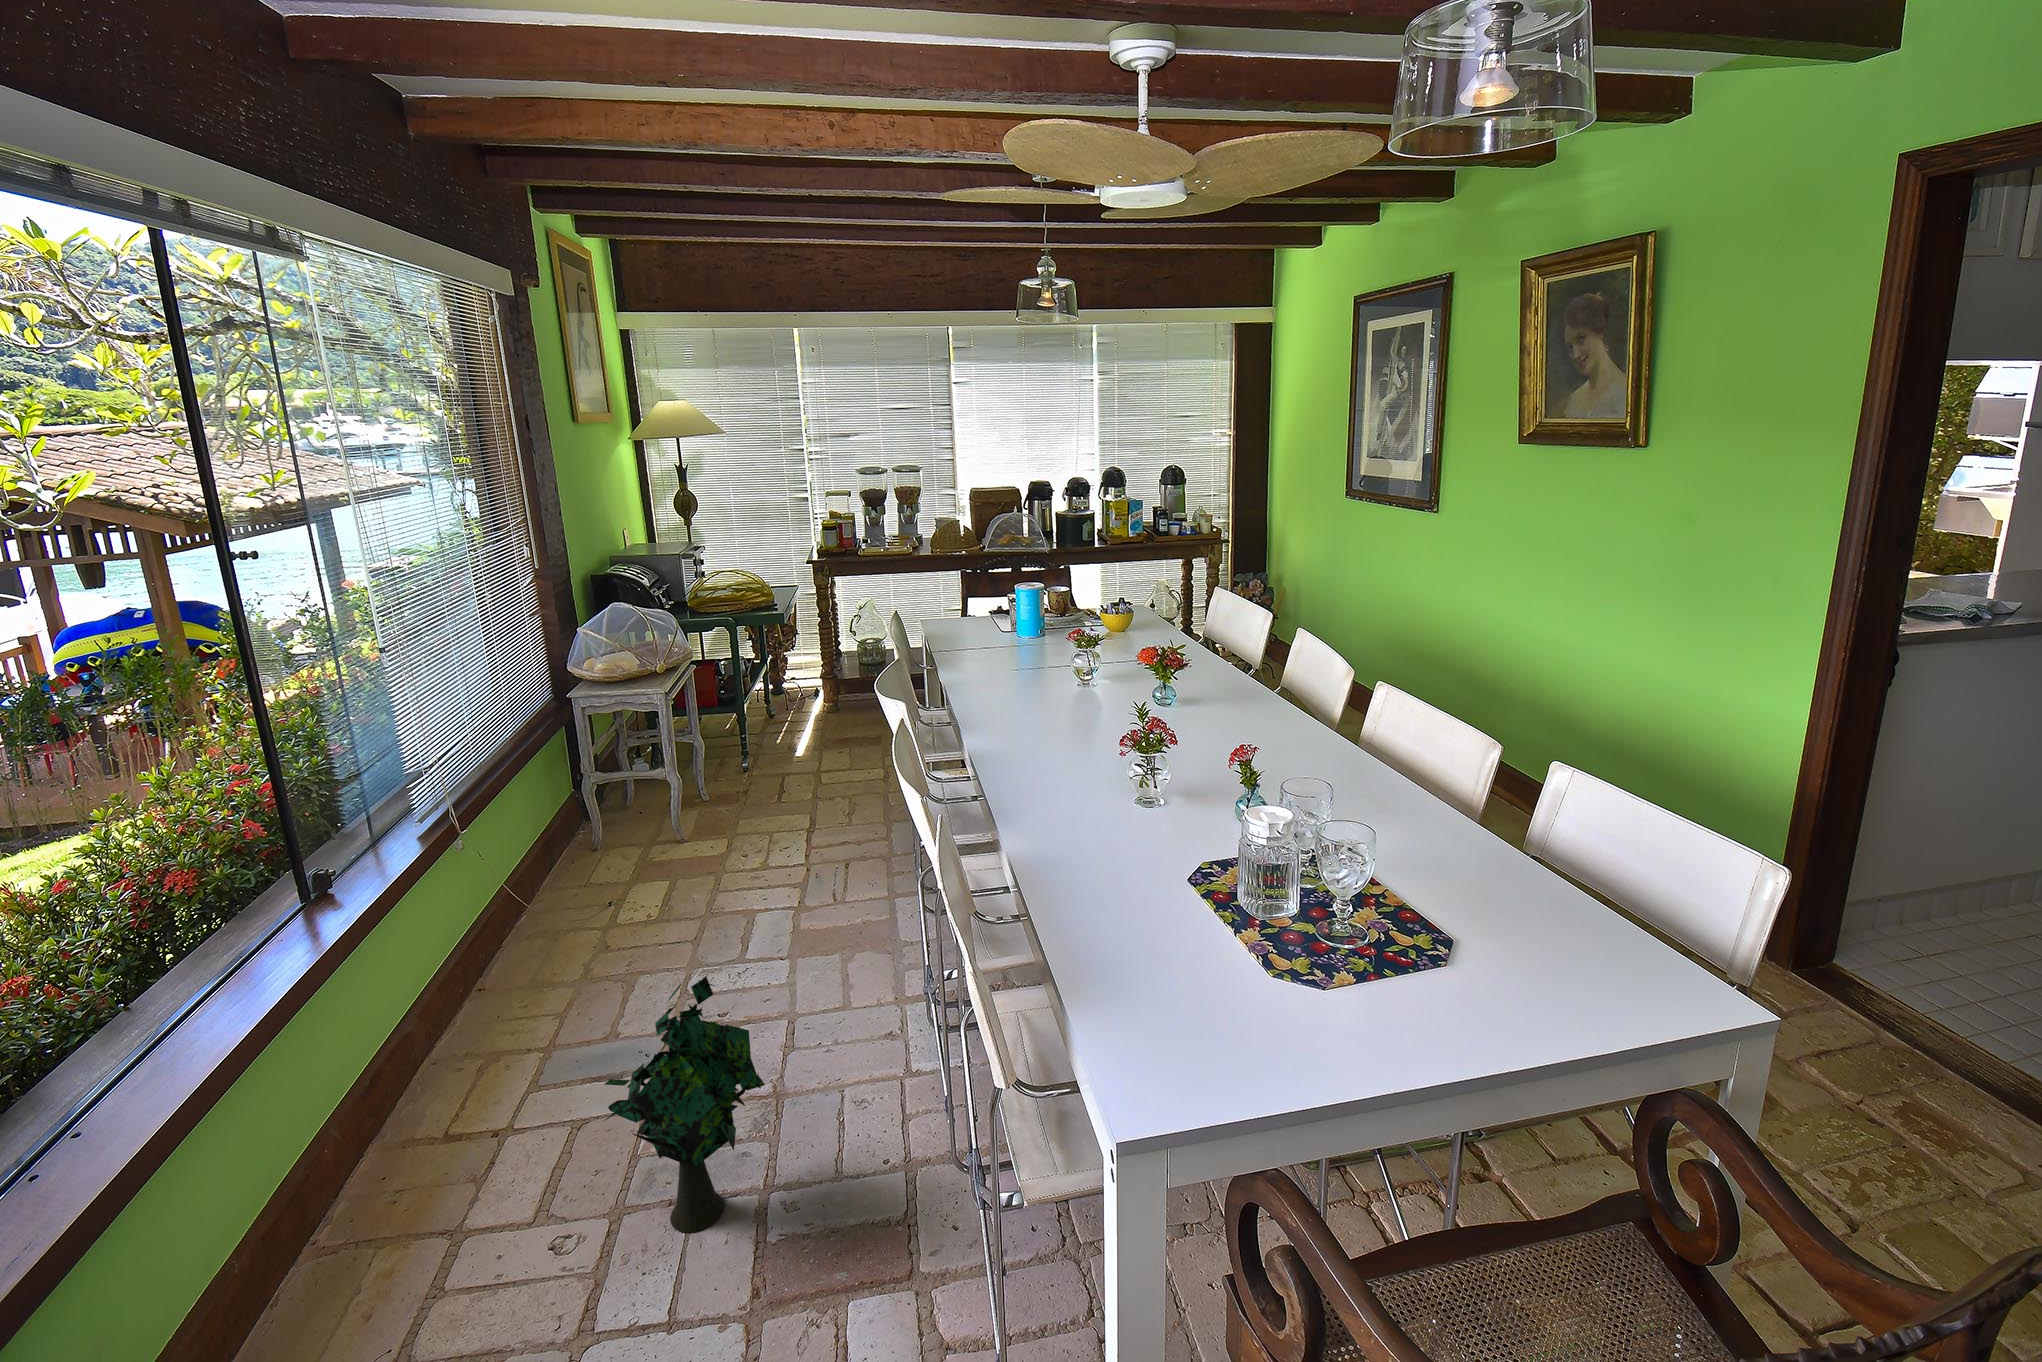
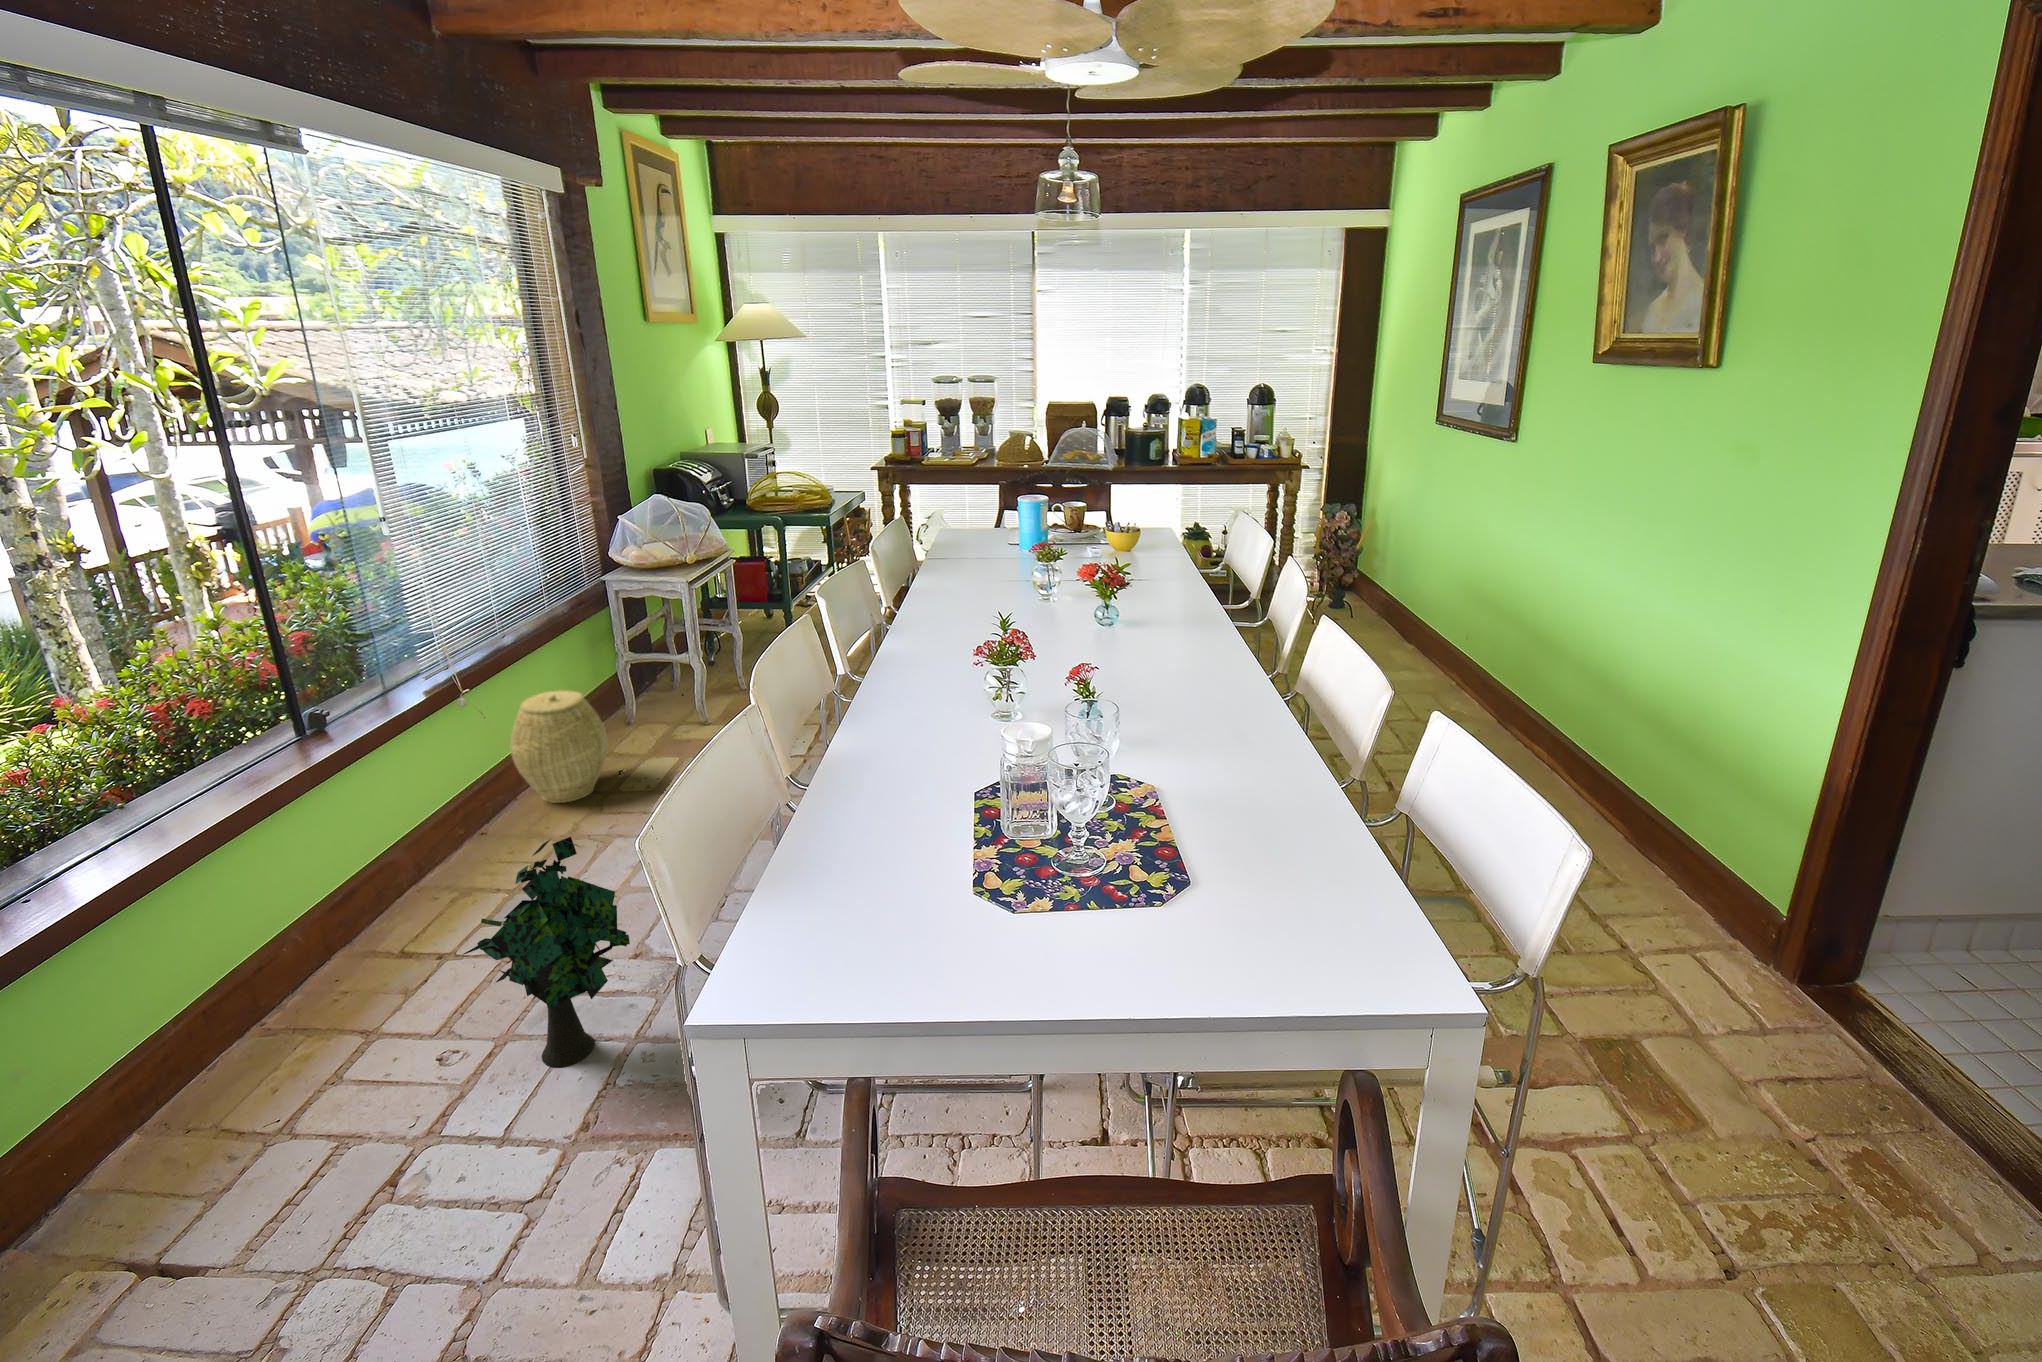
woven basket: none [498,823,604,948] -> present [511,690,608,803]

